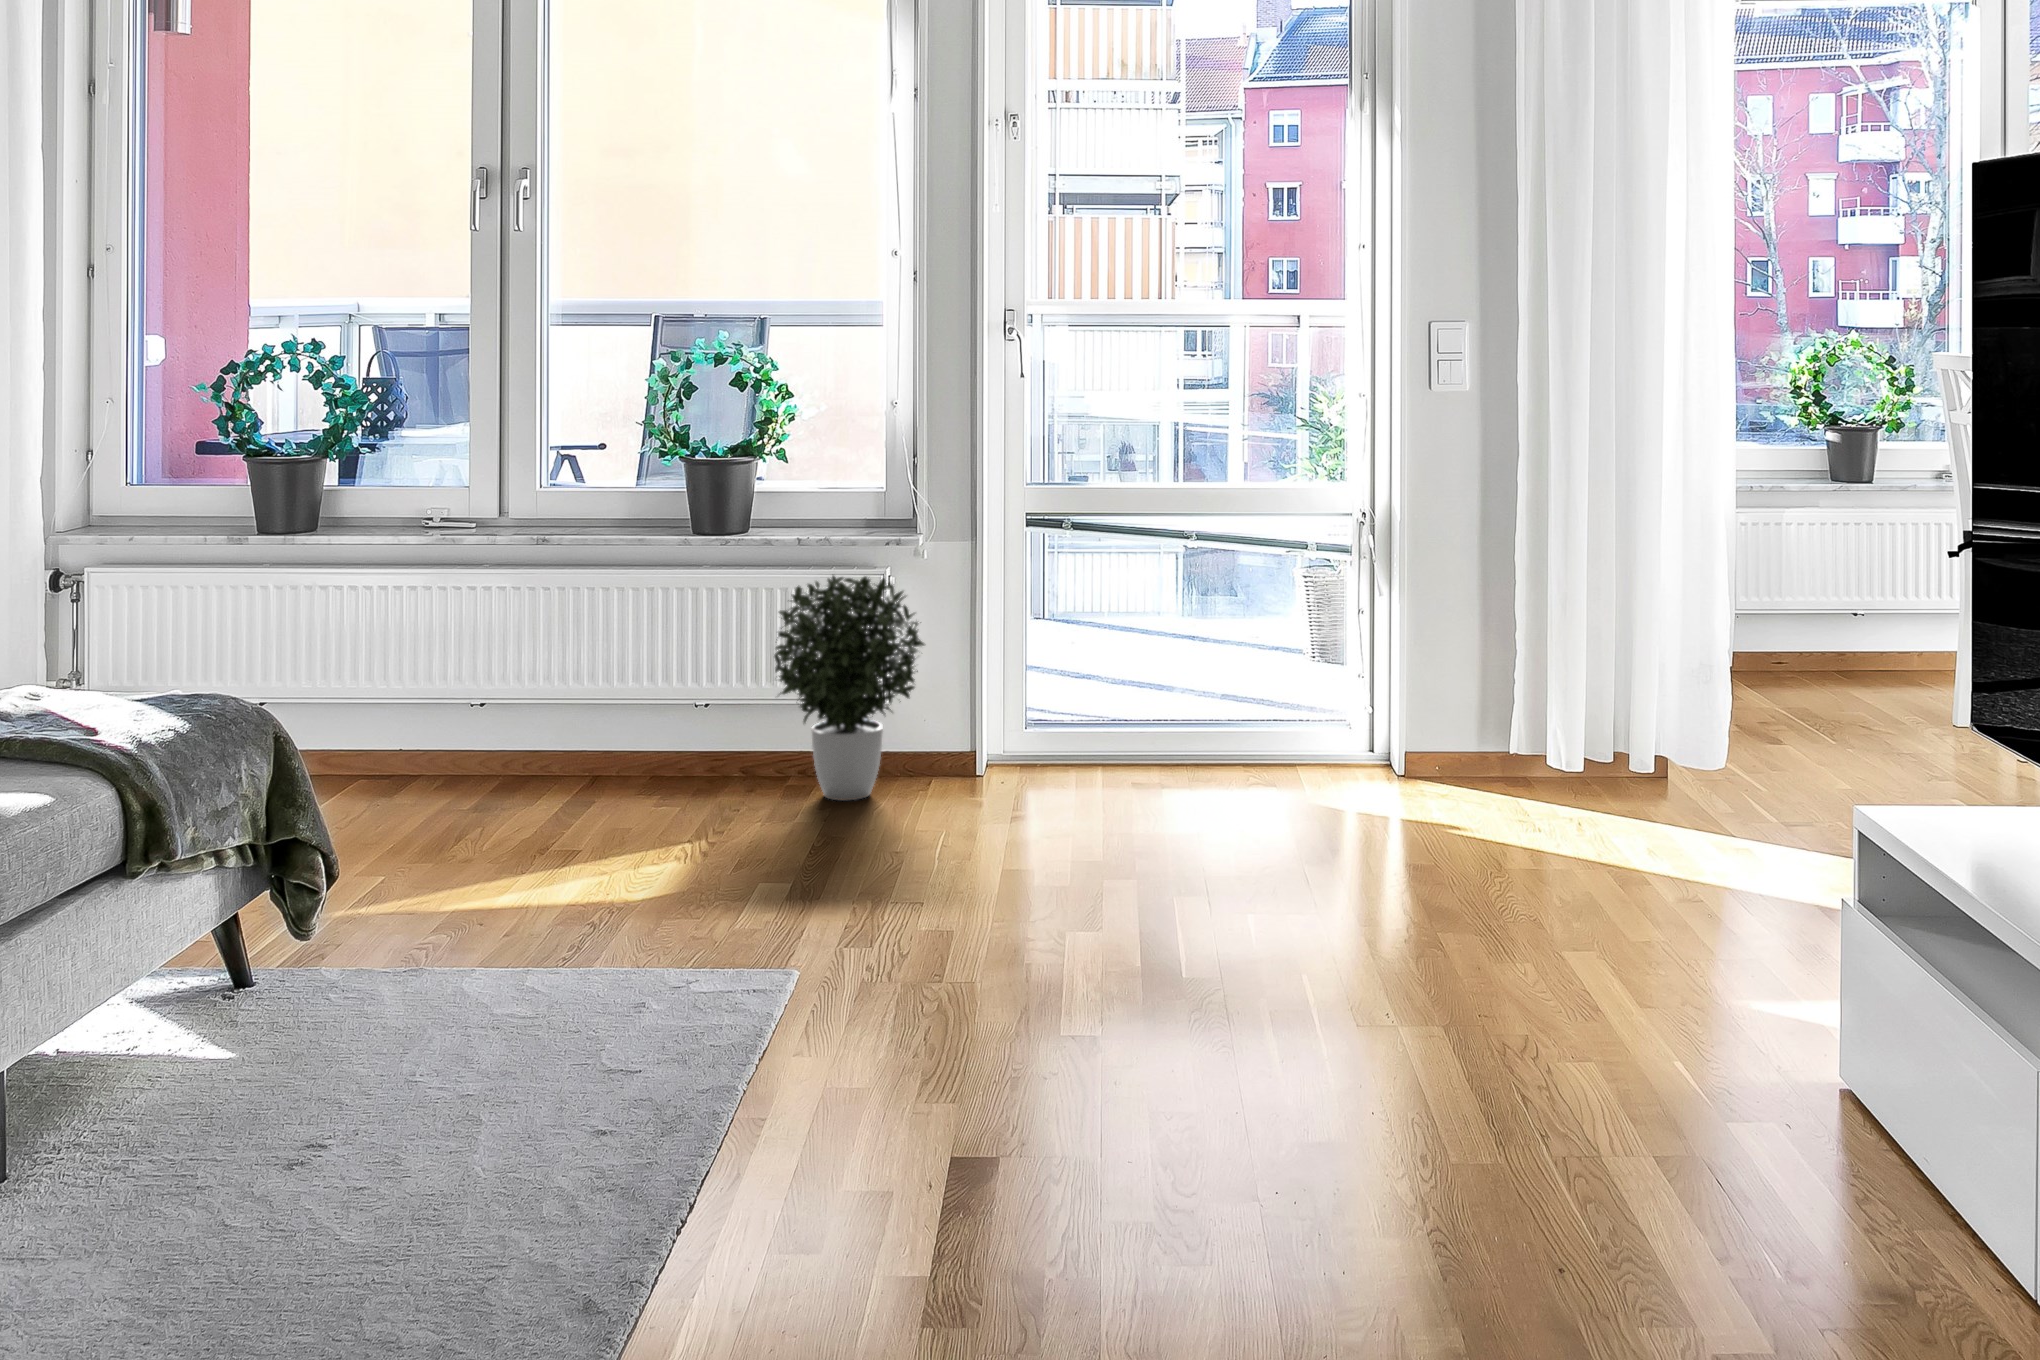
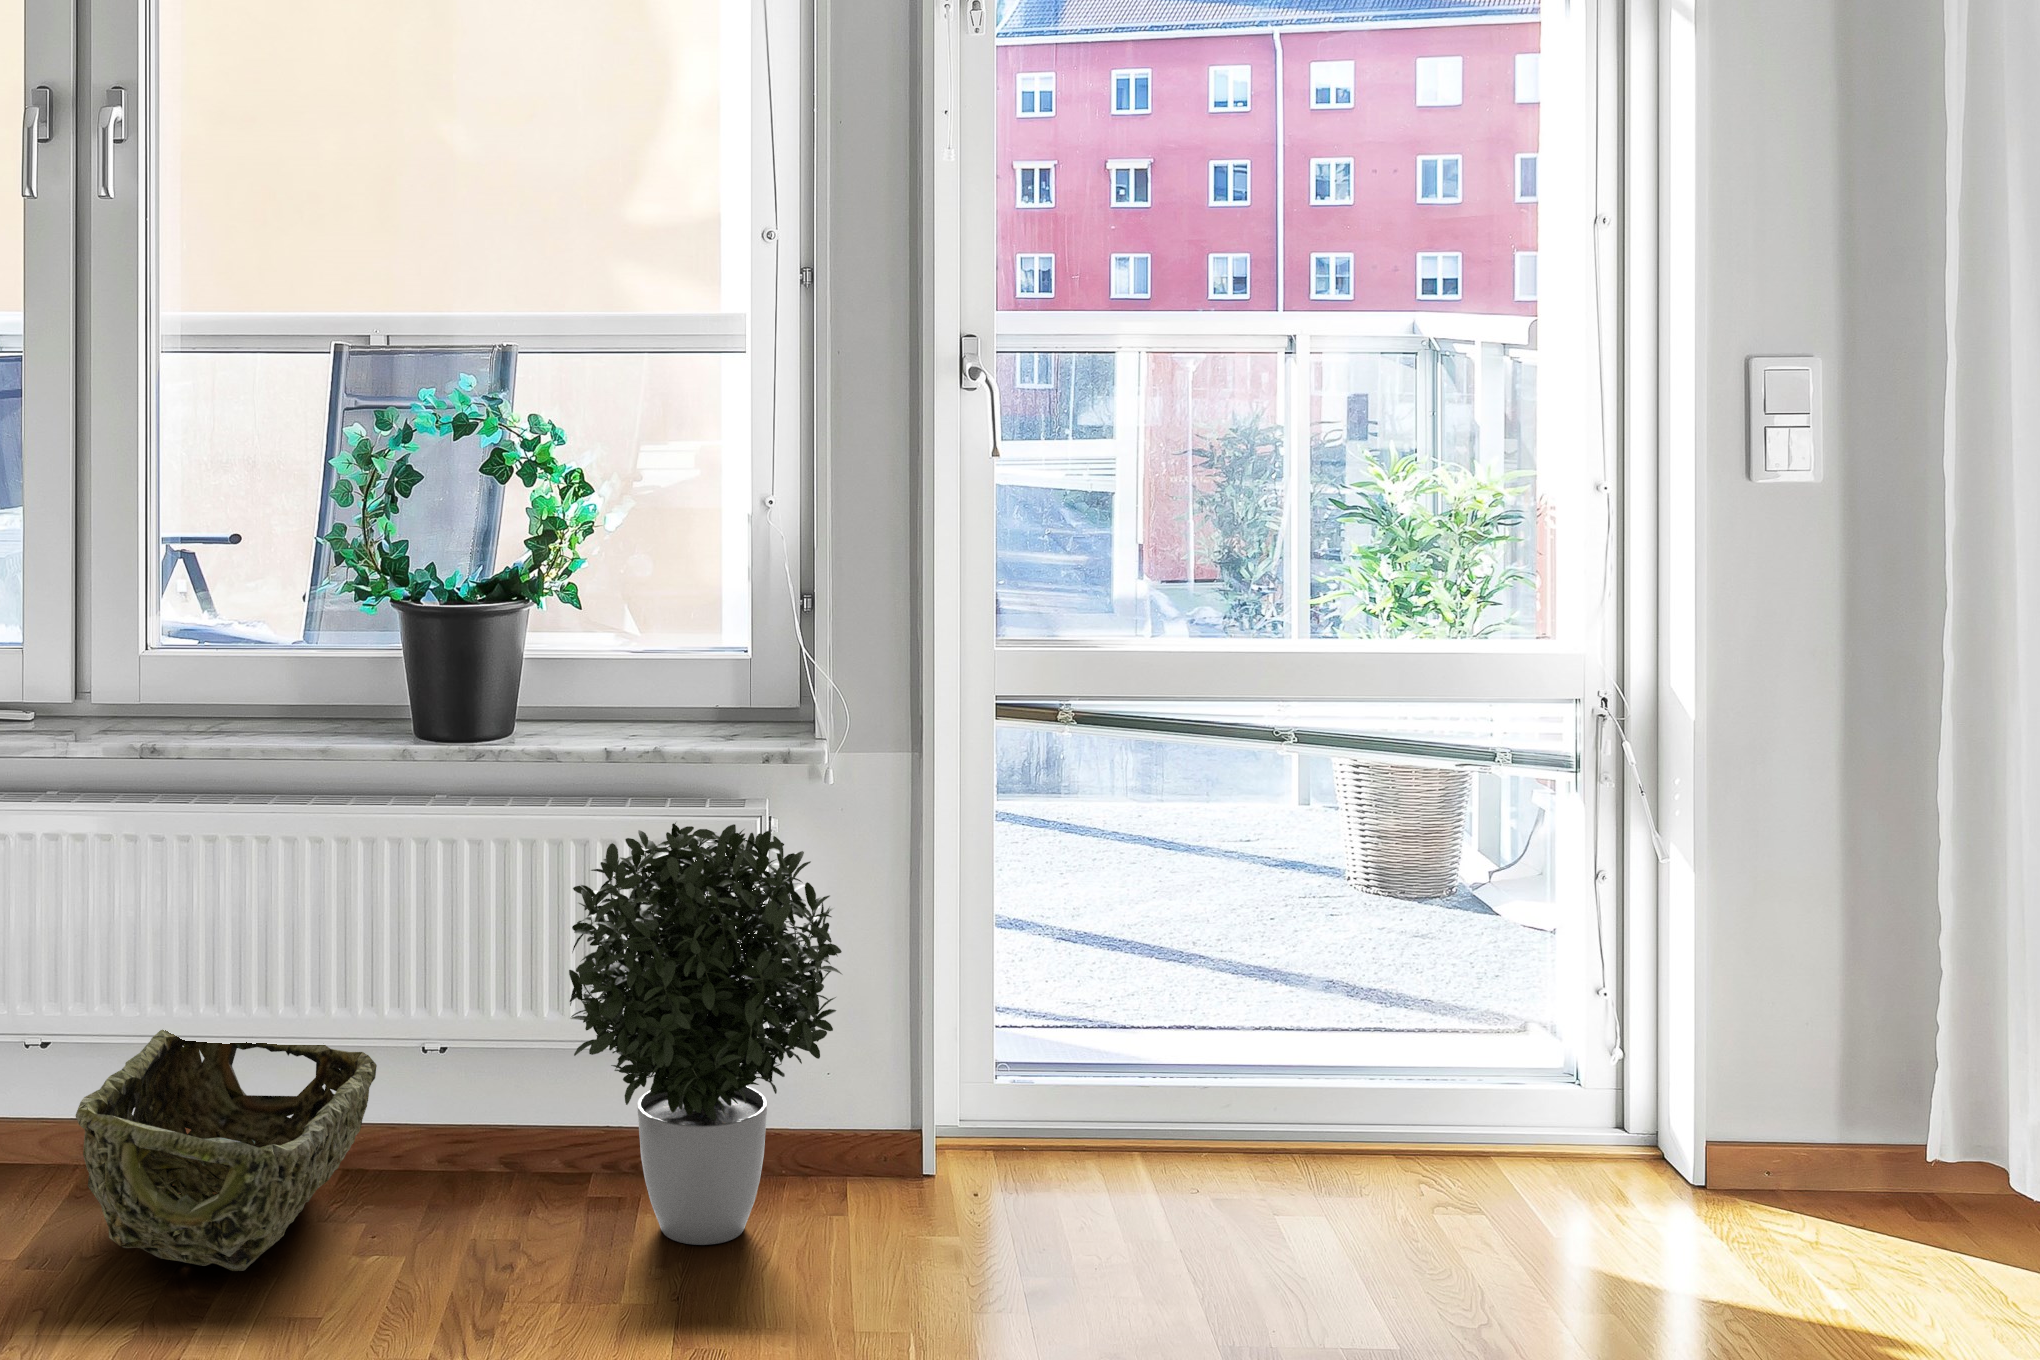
woven basket: none [502,693,670,809] -> present [75,1029,377,1271]

